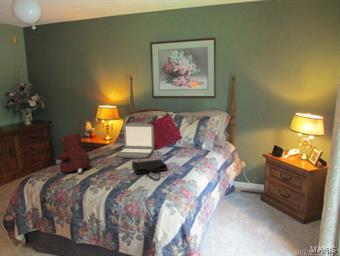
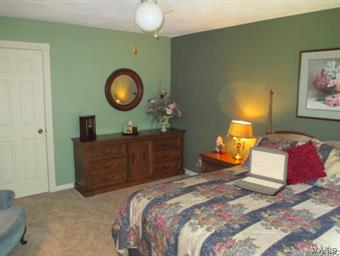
teddy bear: present [59,134,90,174] -> none [167,152,200,200]
tote bag: present [132,159,167,180] -> none [248,198,295,235]

